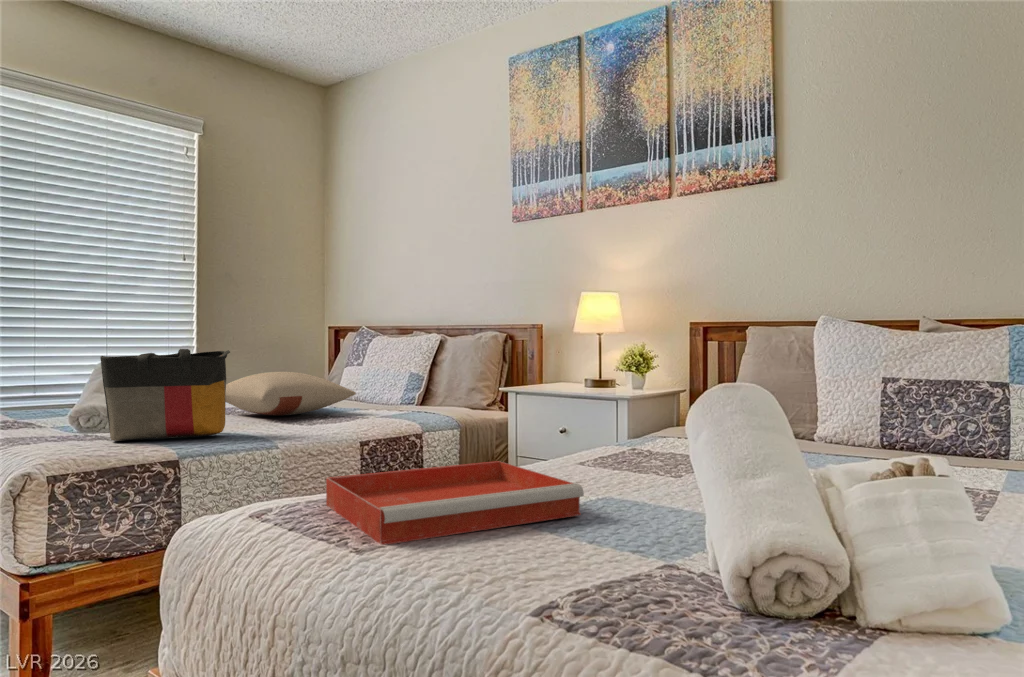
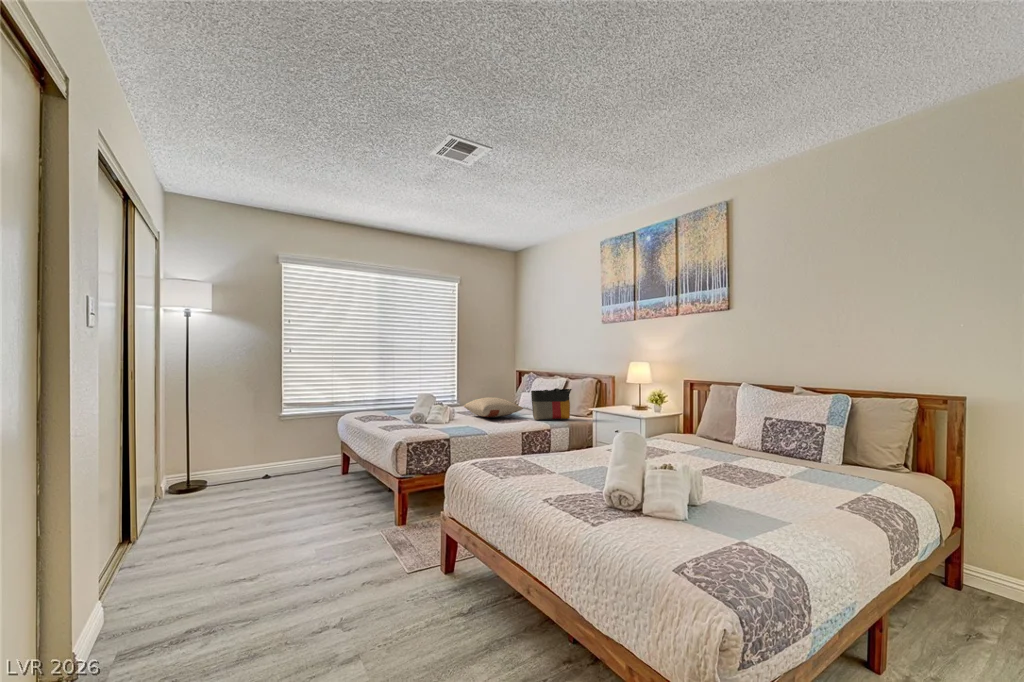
tote bag: present [100,349,230,441] -> present [531,388,572,420]
tray: present [326,461,584,545] -> none [499,449,587,477]

